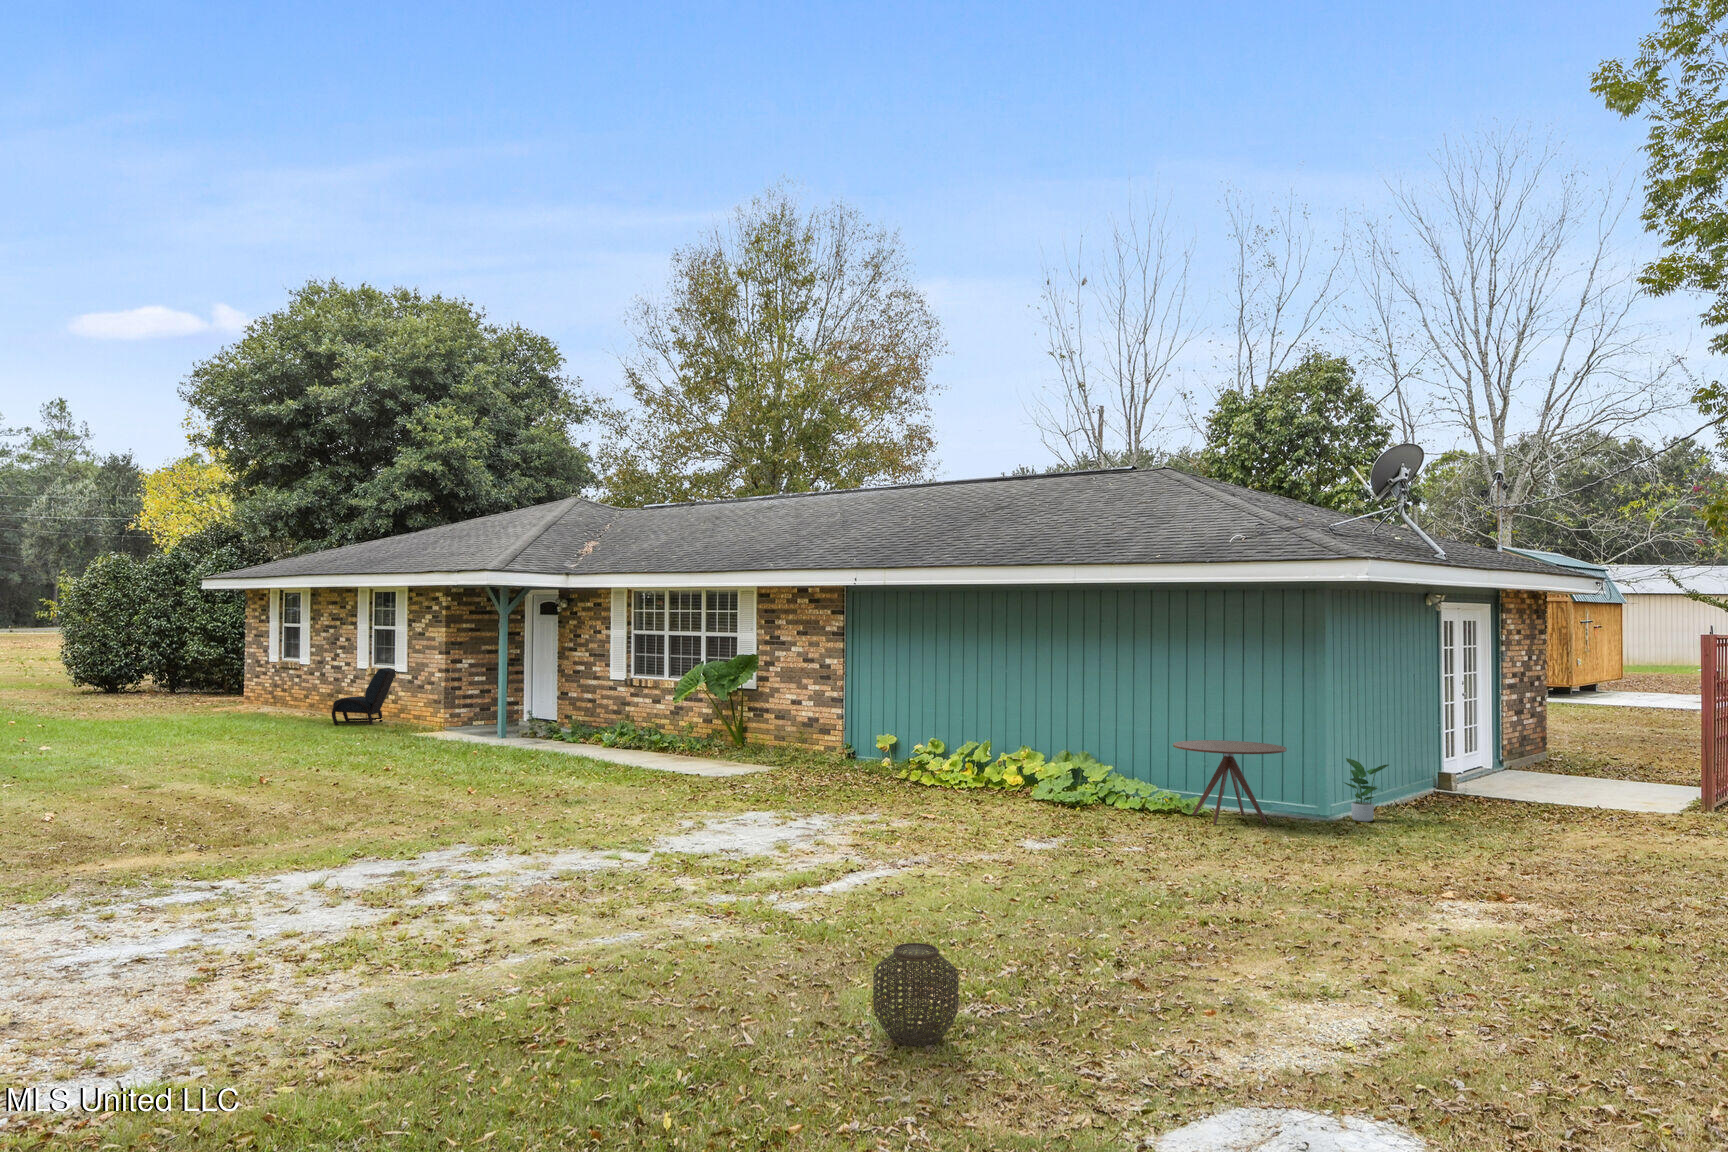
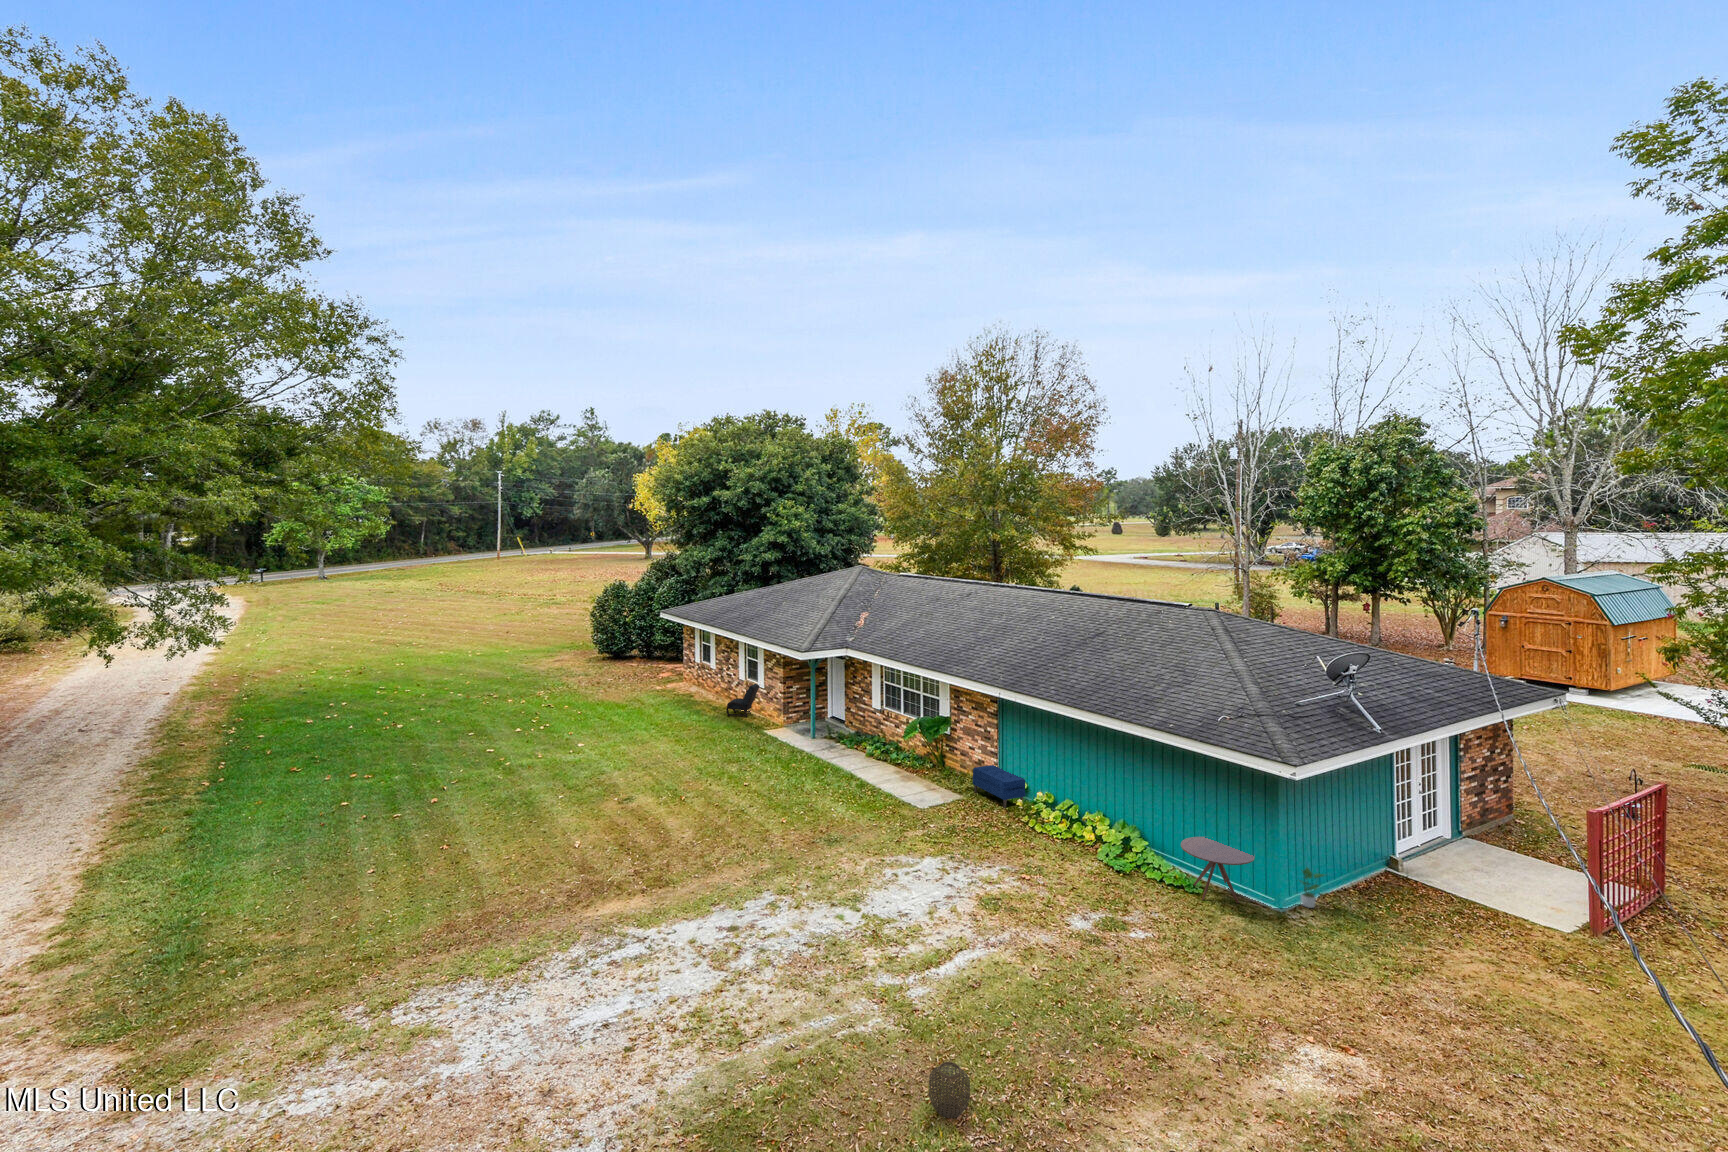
bench: none [803,721,895,775] -> present [973,765,1026,808]

